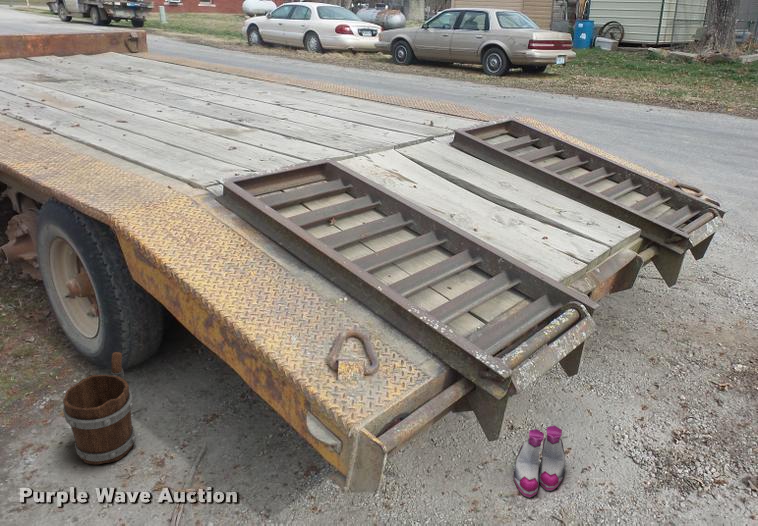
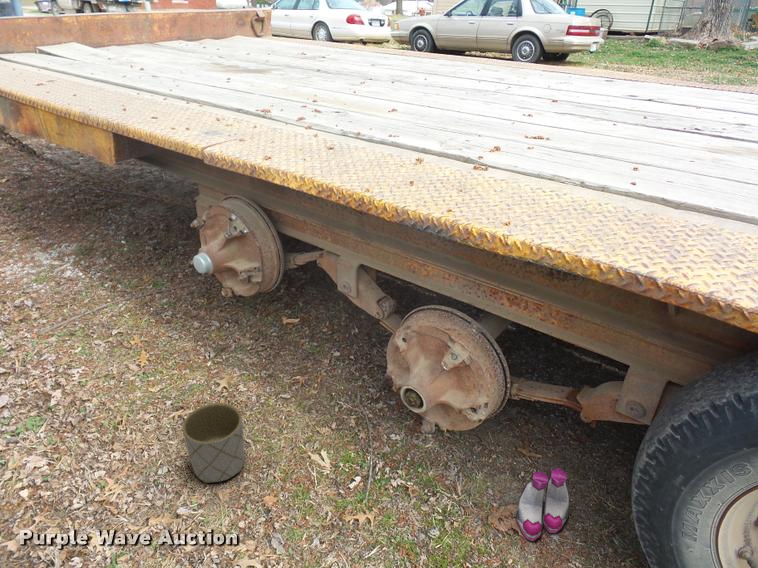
bucket: present [63,352,136,465] -> none [60,387,137,502]
planter: none [183,369,242,448] -> present [182,403,244,483]

